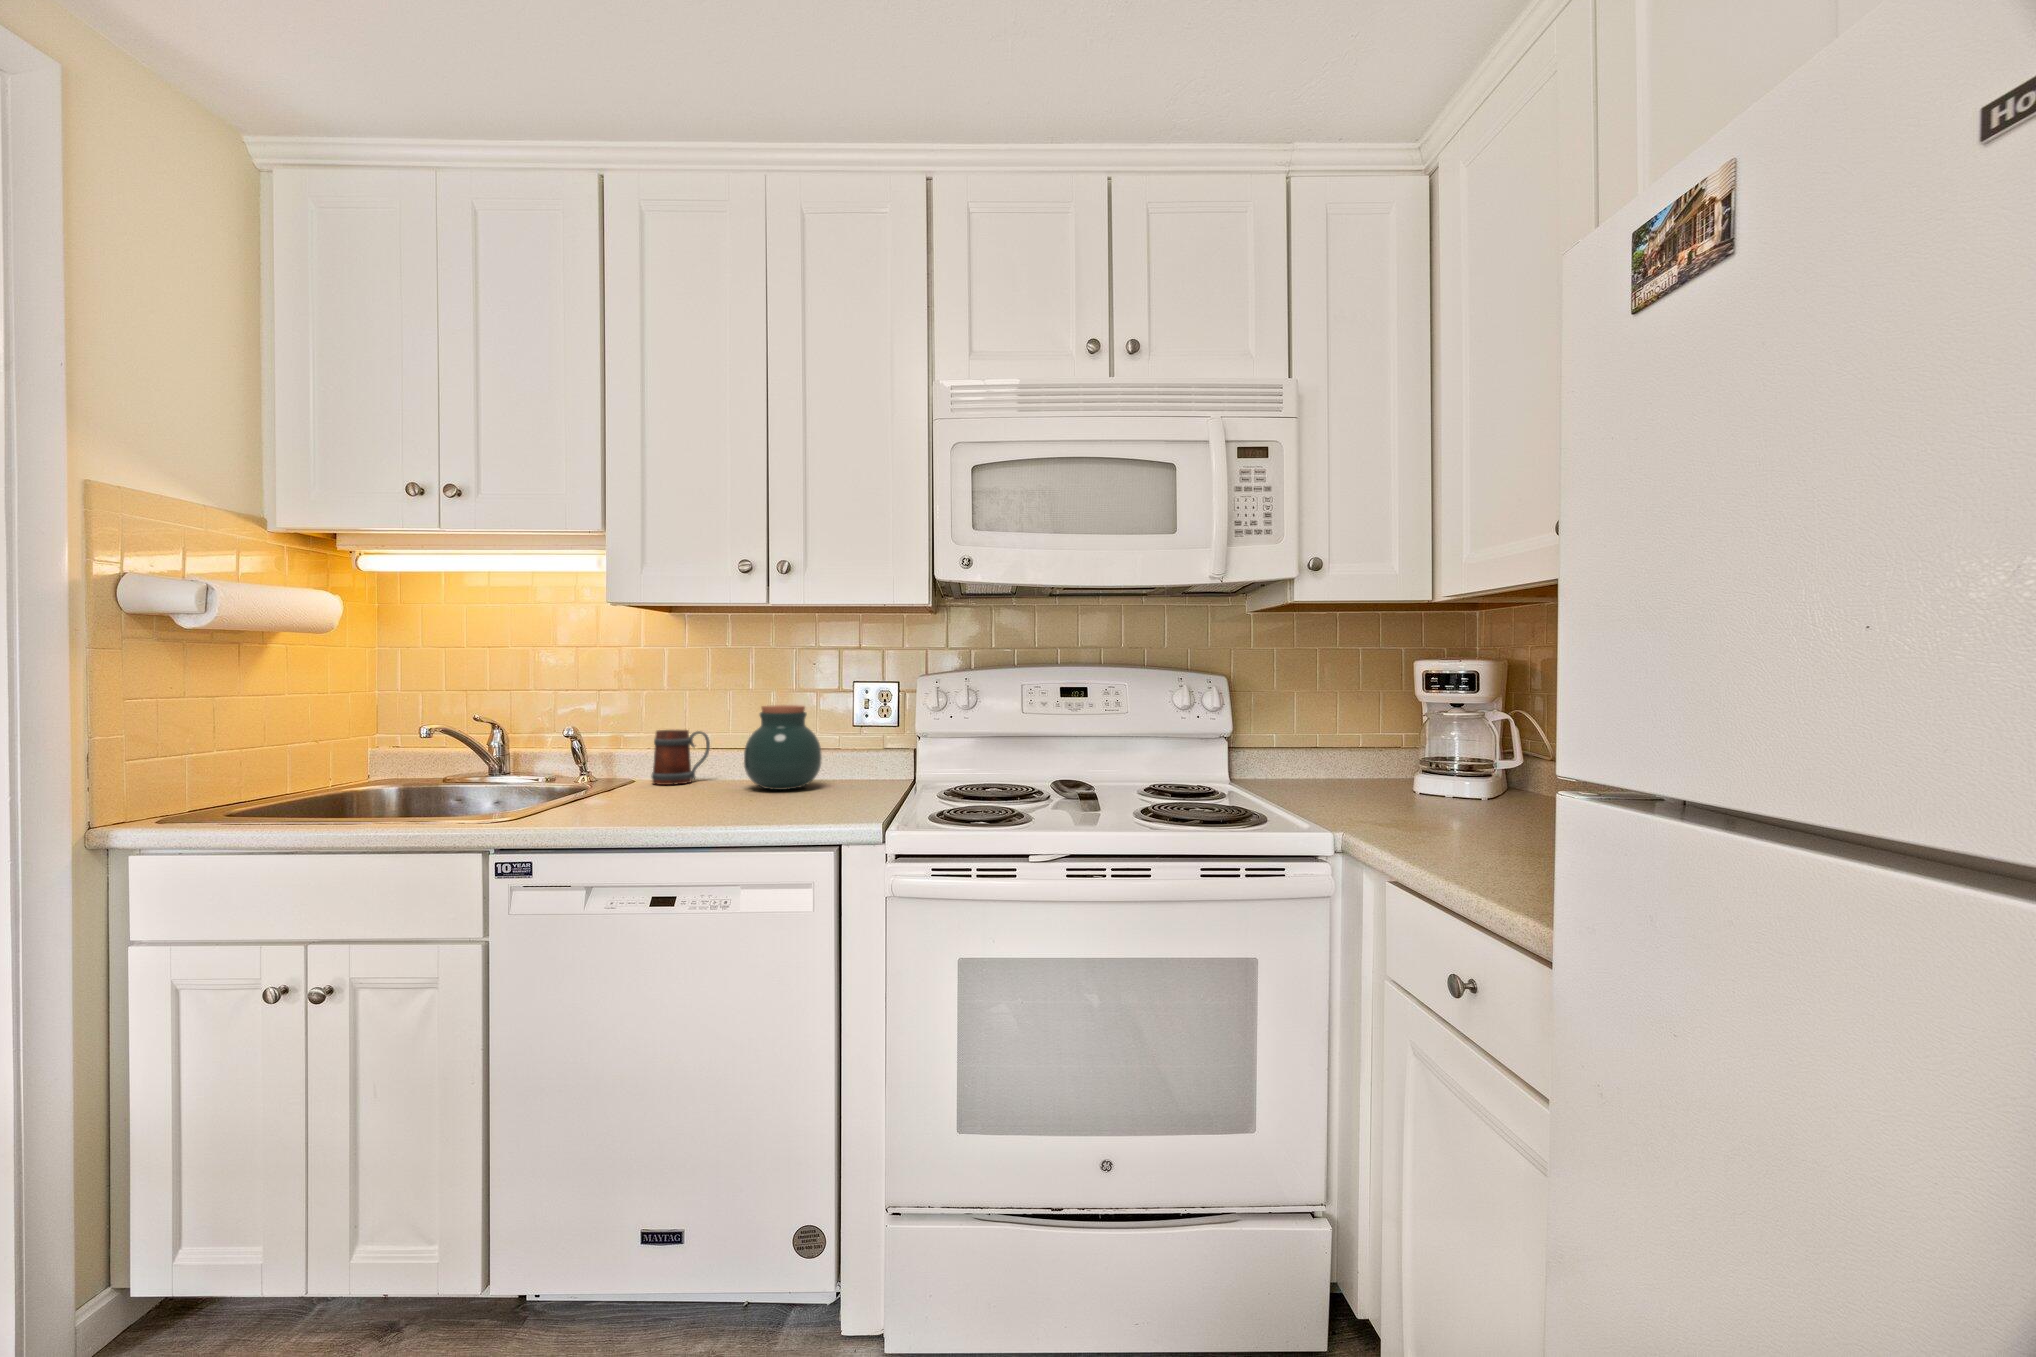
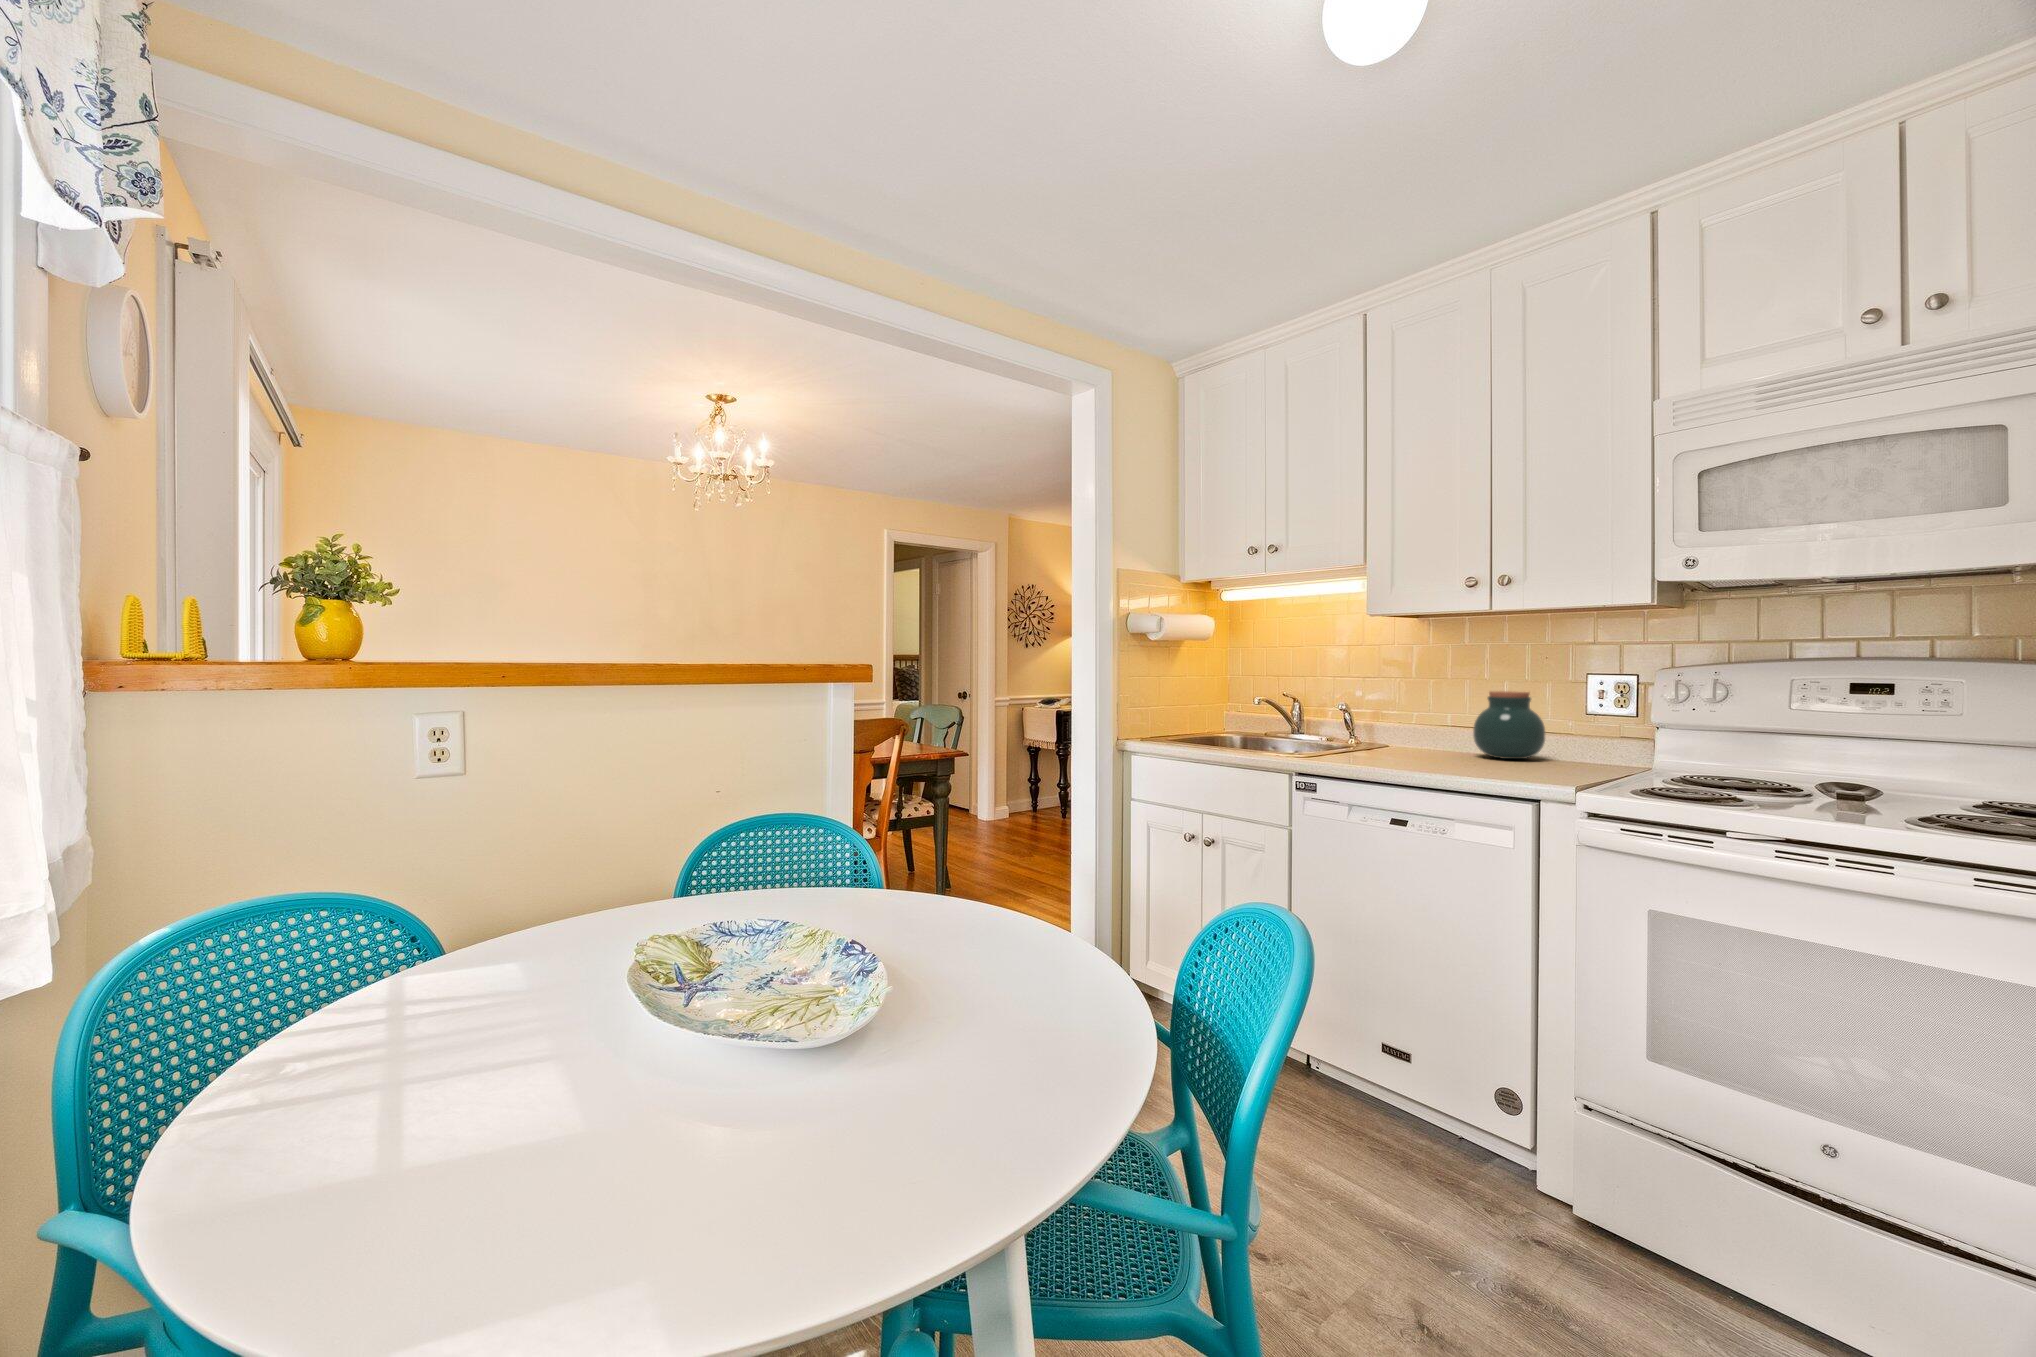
mug: present [651,730,710,785] -> none [1402,708,1449,748]

